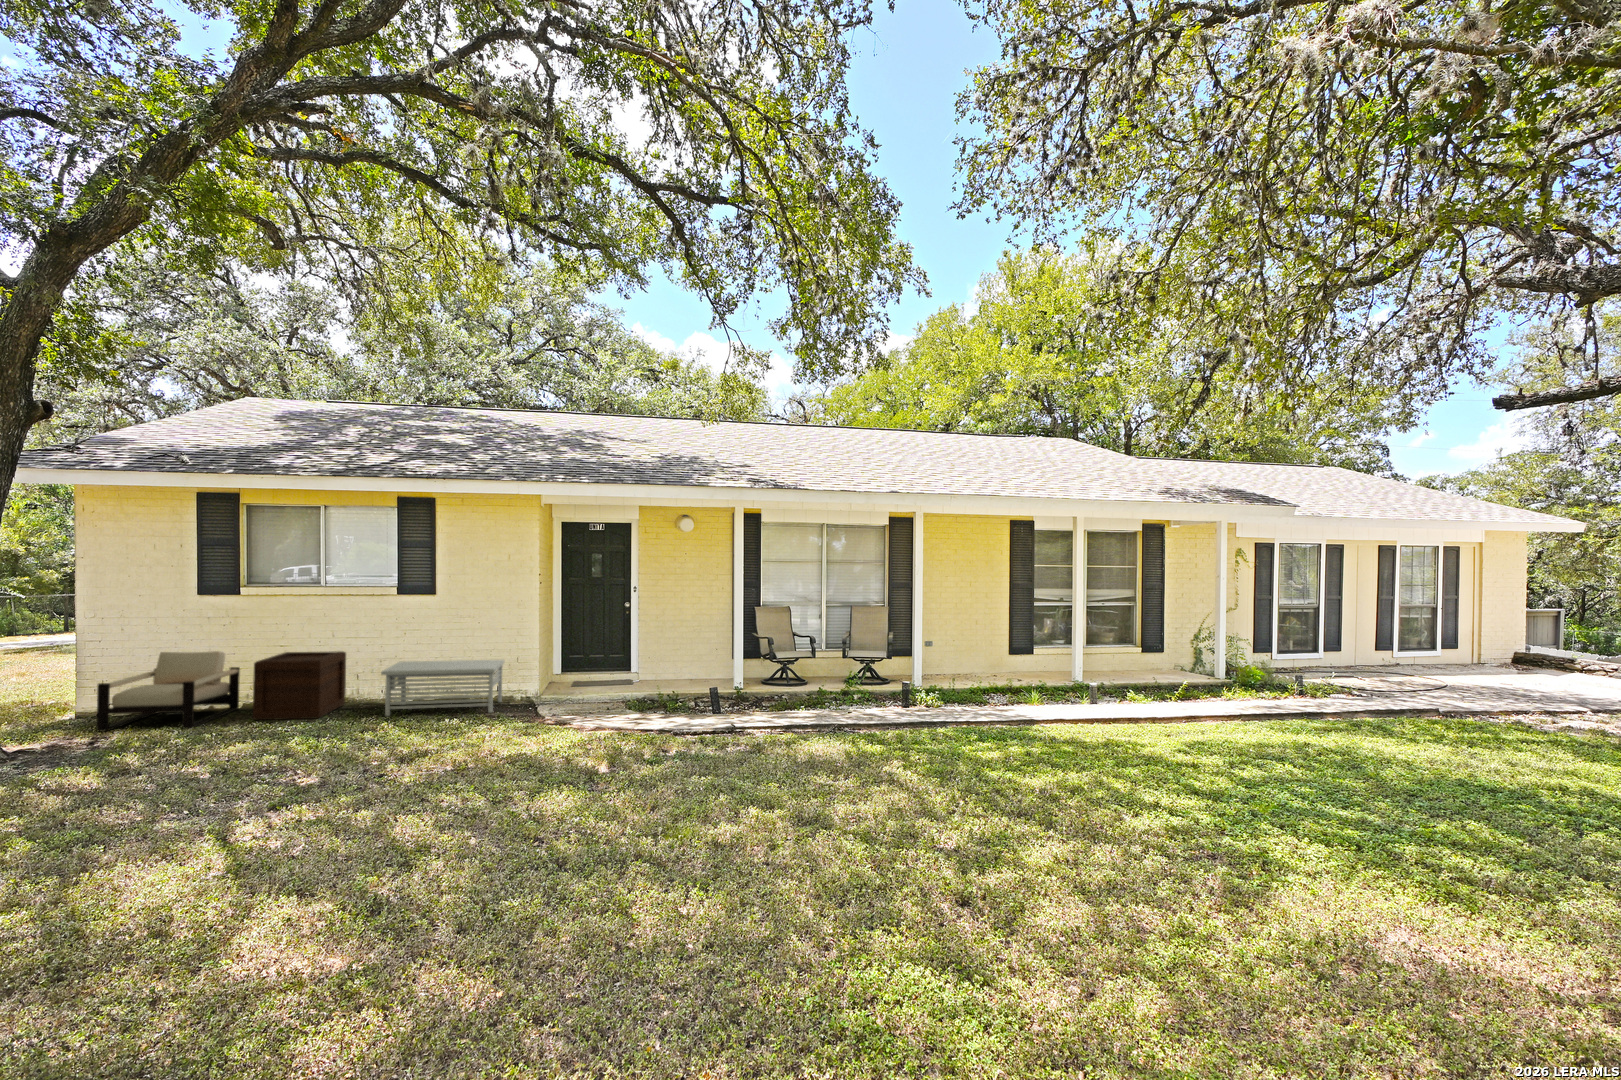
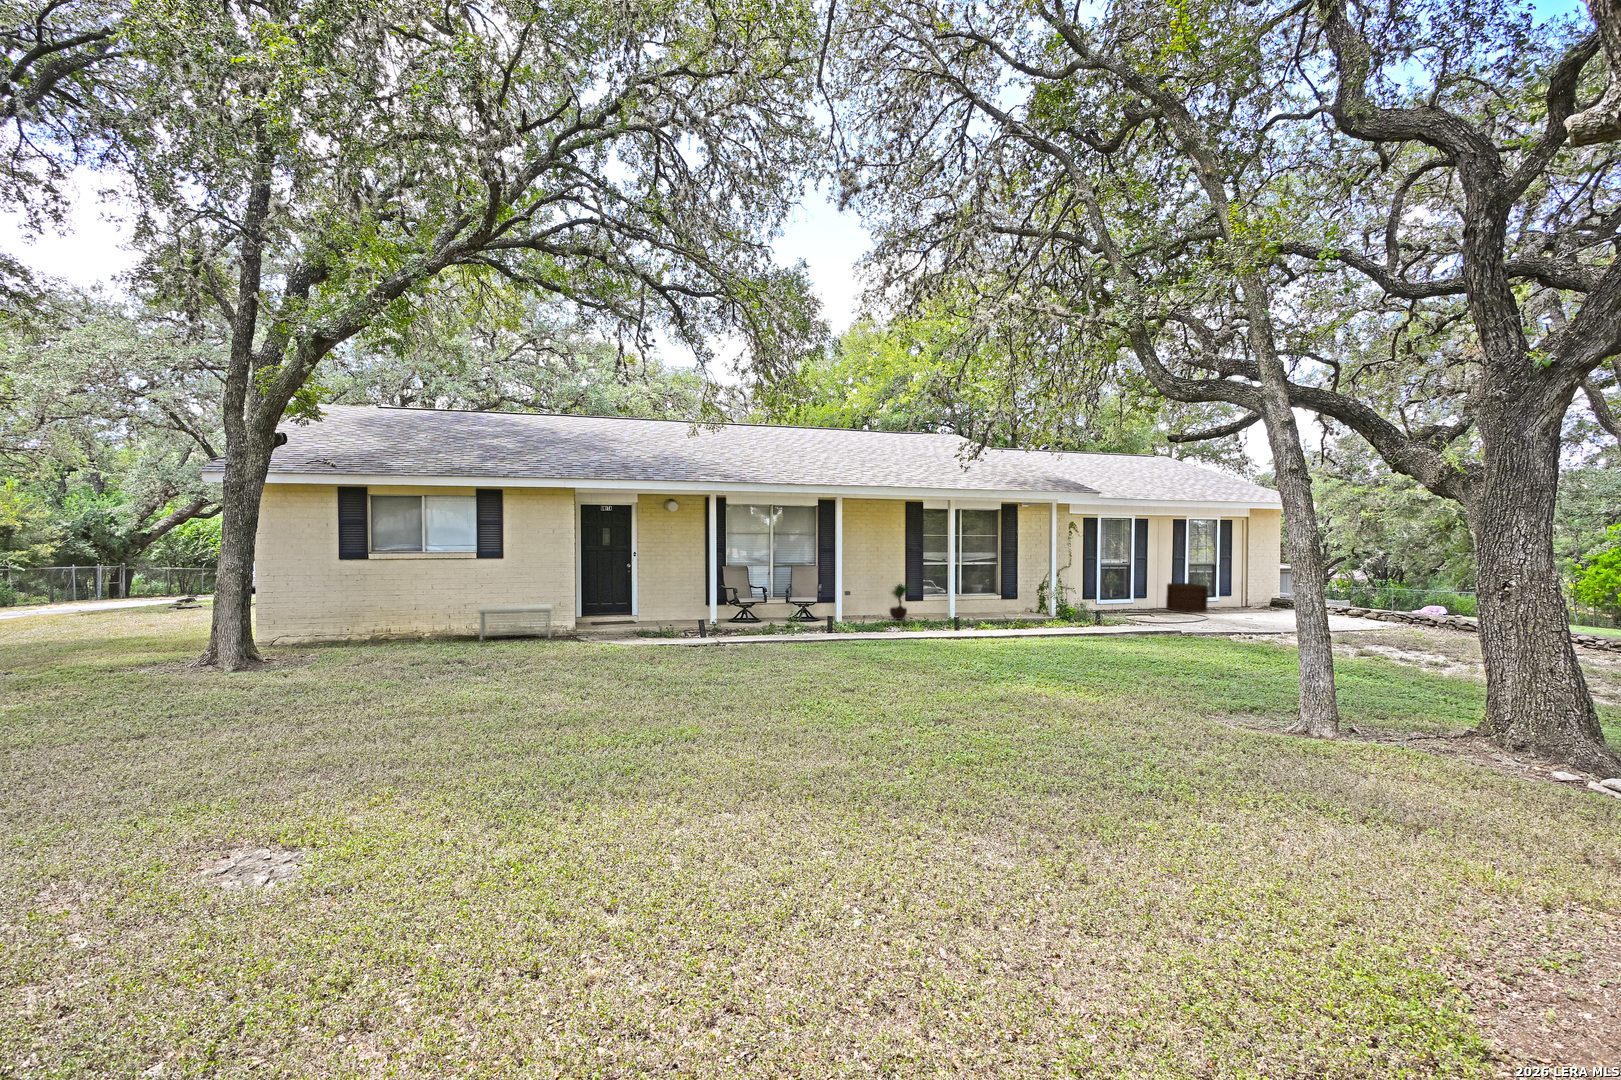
potted tree: none [986,627,1019,683] -> present [890,584,909,620]
armchair: present [97,651,240,731] -> none [297,598,371,649]
wooden crate: present [253,651,346,720] -> present [1166,583,1208,612]

